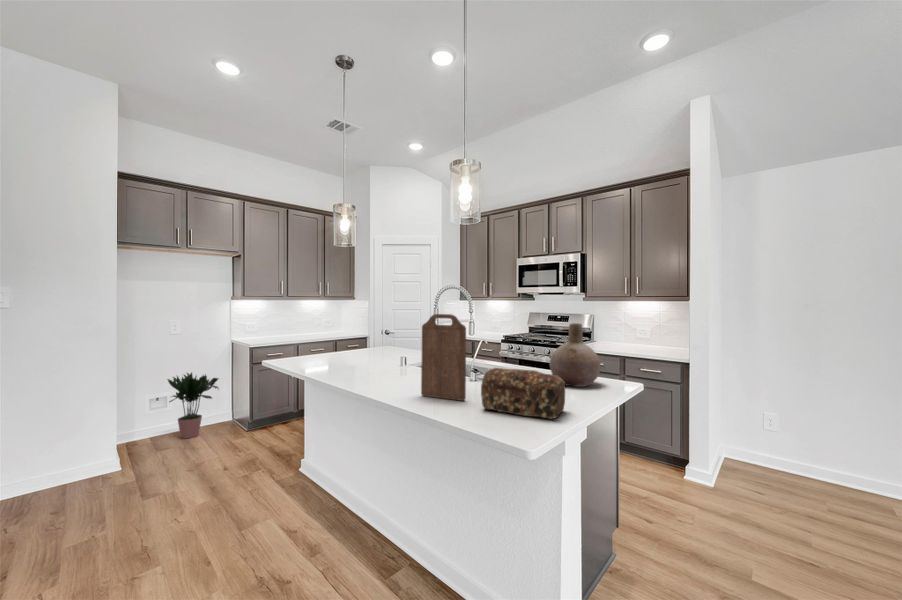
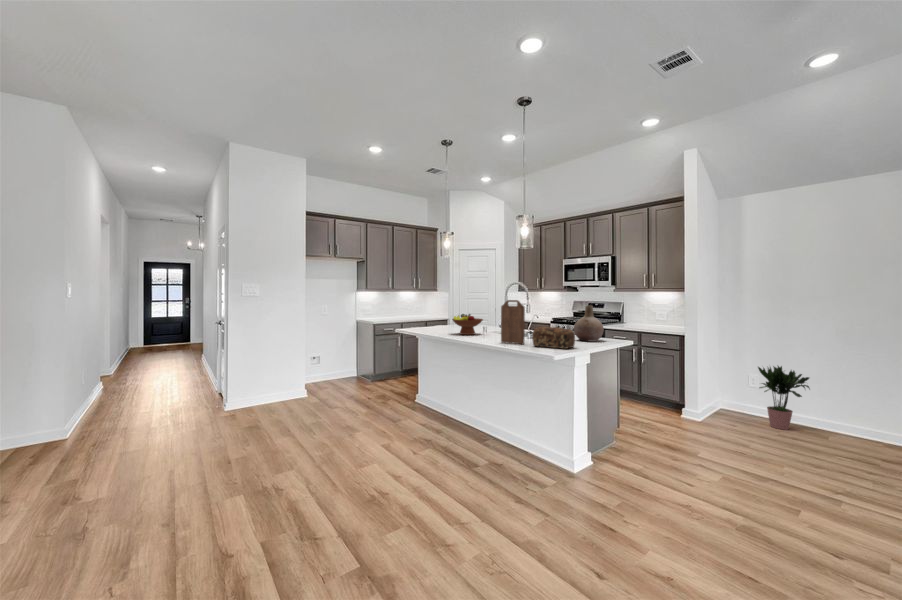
fruit bowl: none [347,335,400,371] -> present [452,314,483,335]
potted plant: present [168,373,218,439] -> present [758,366,810,430]

